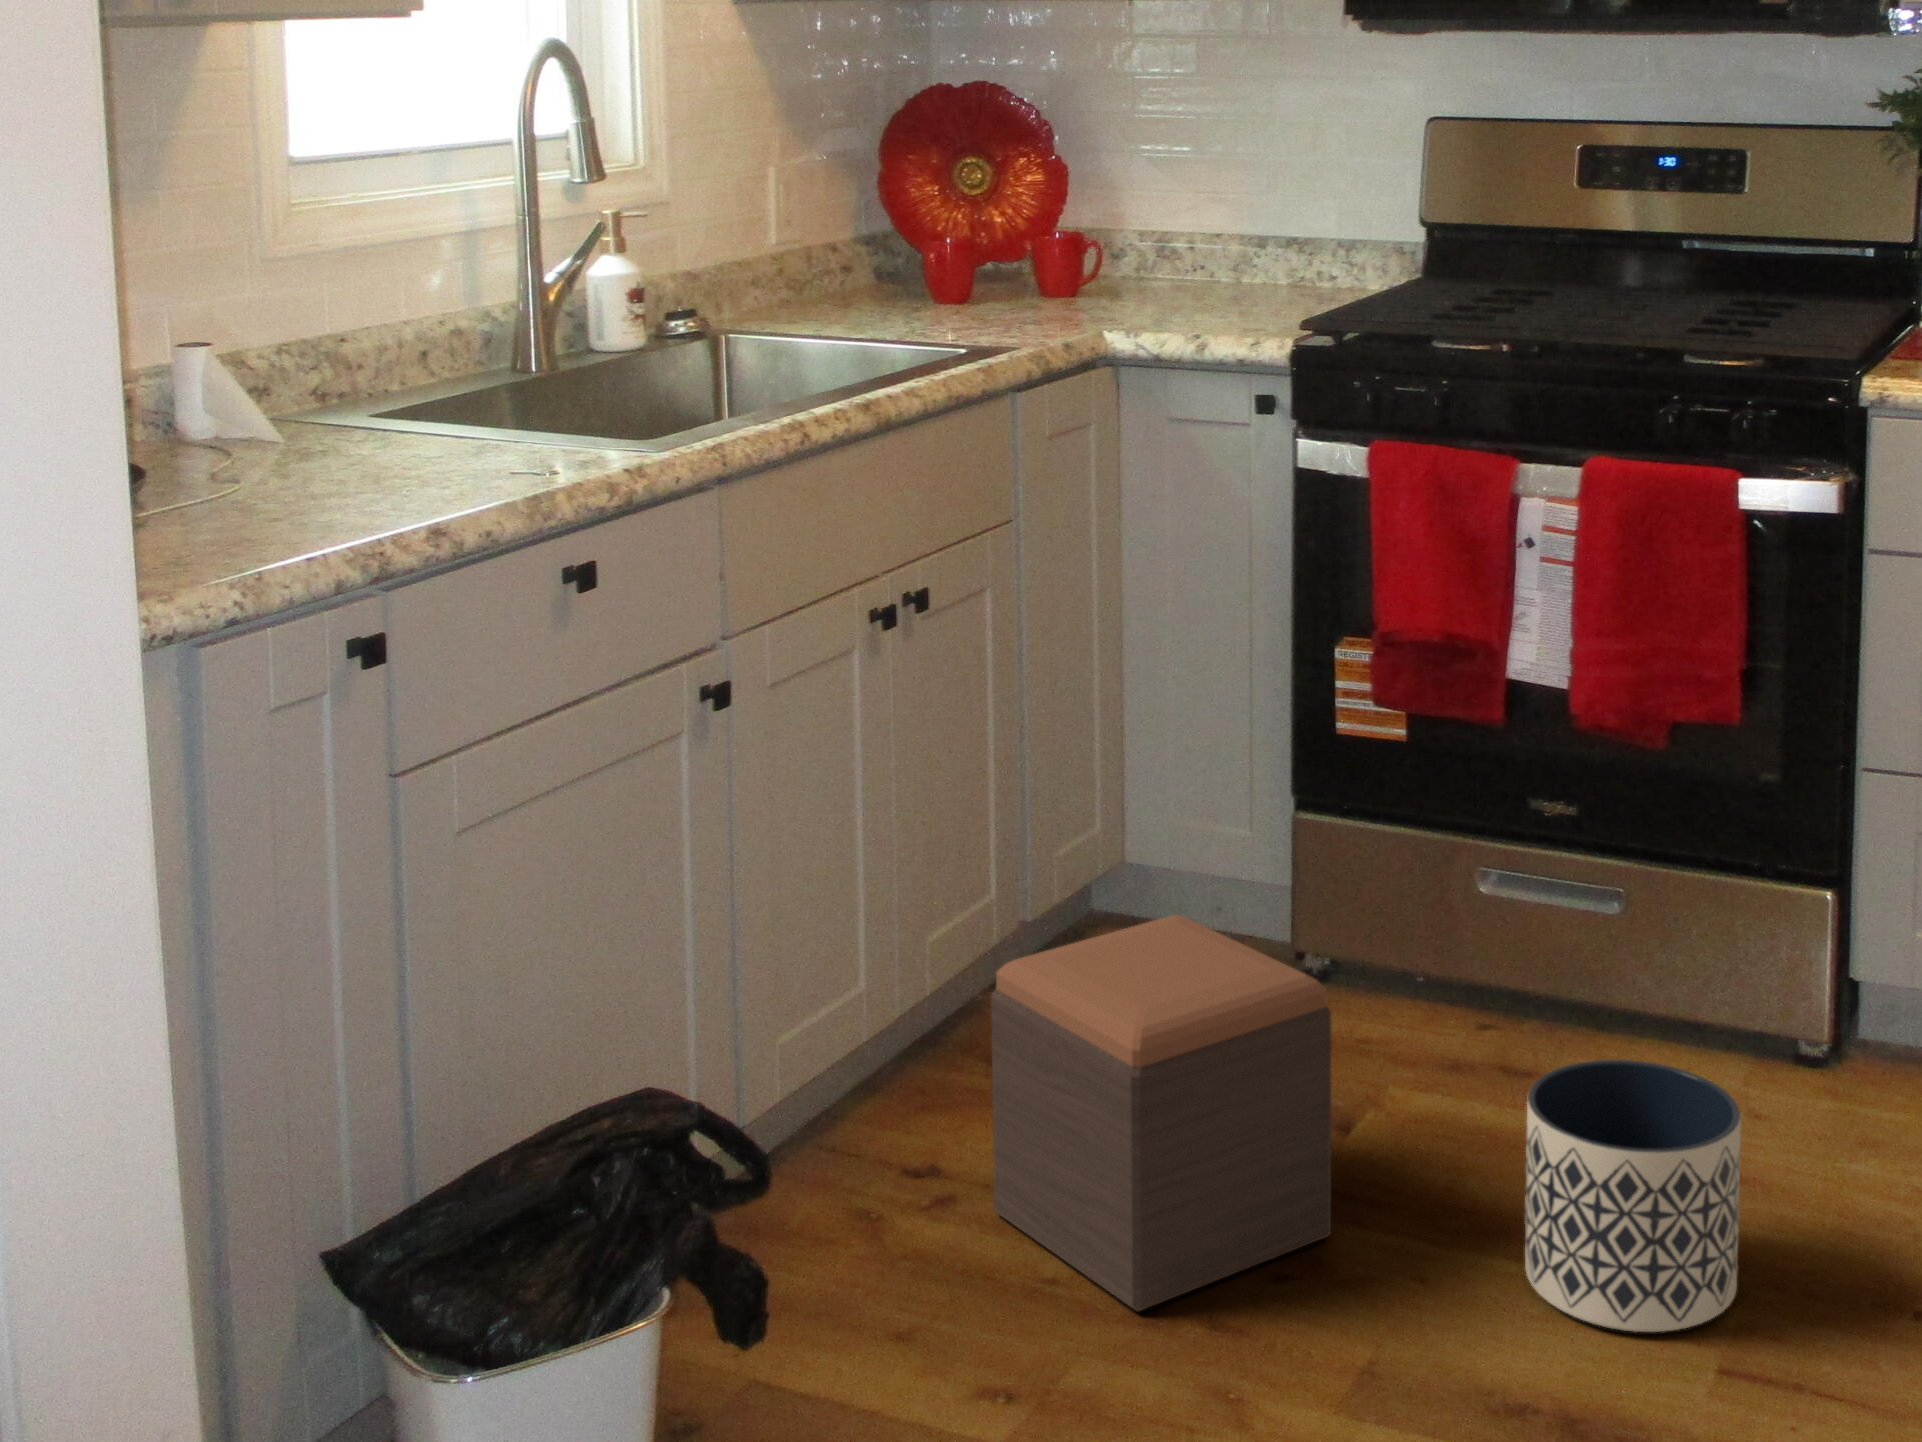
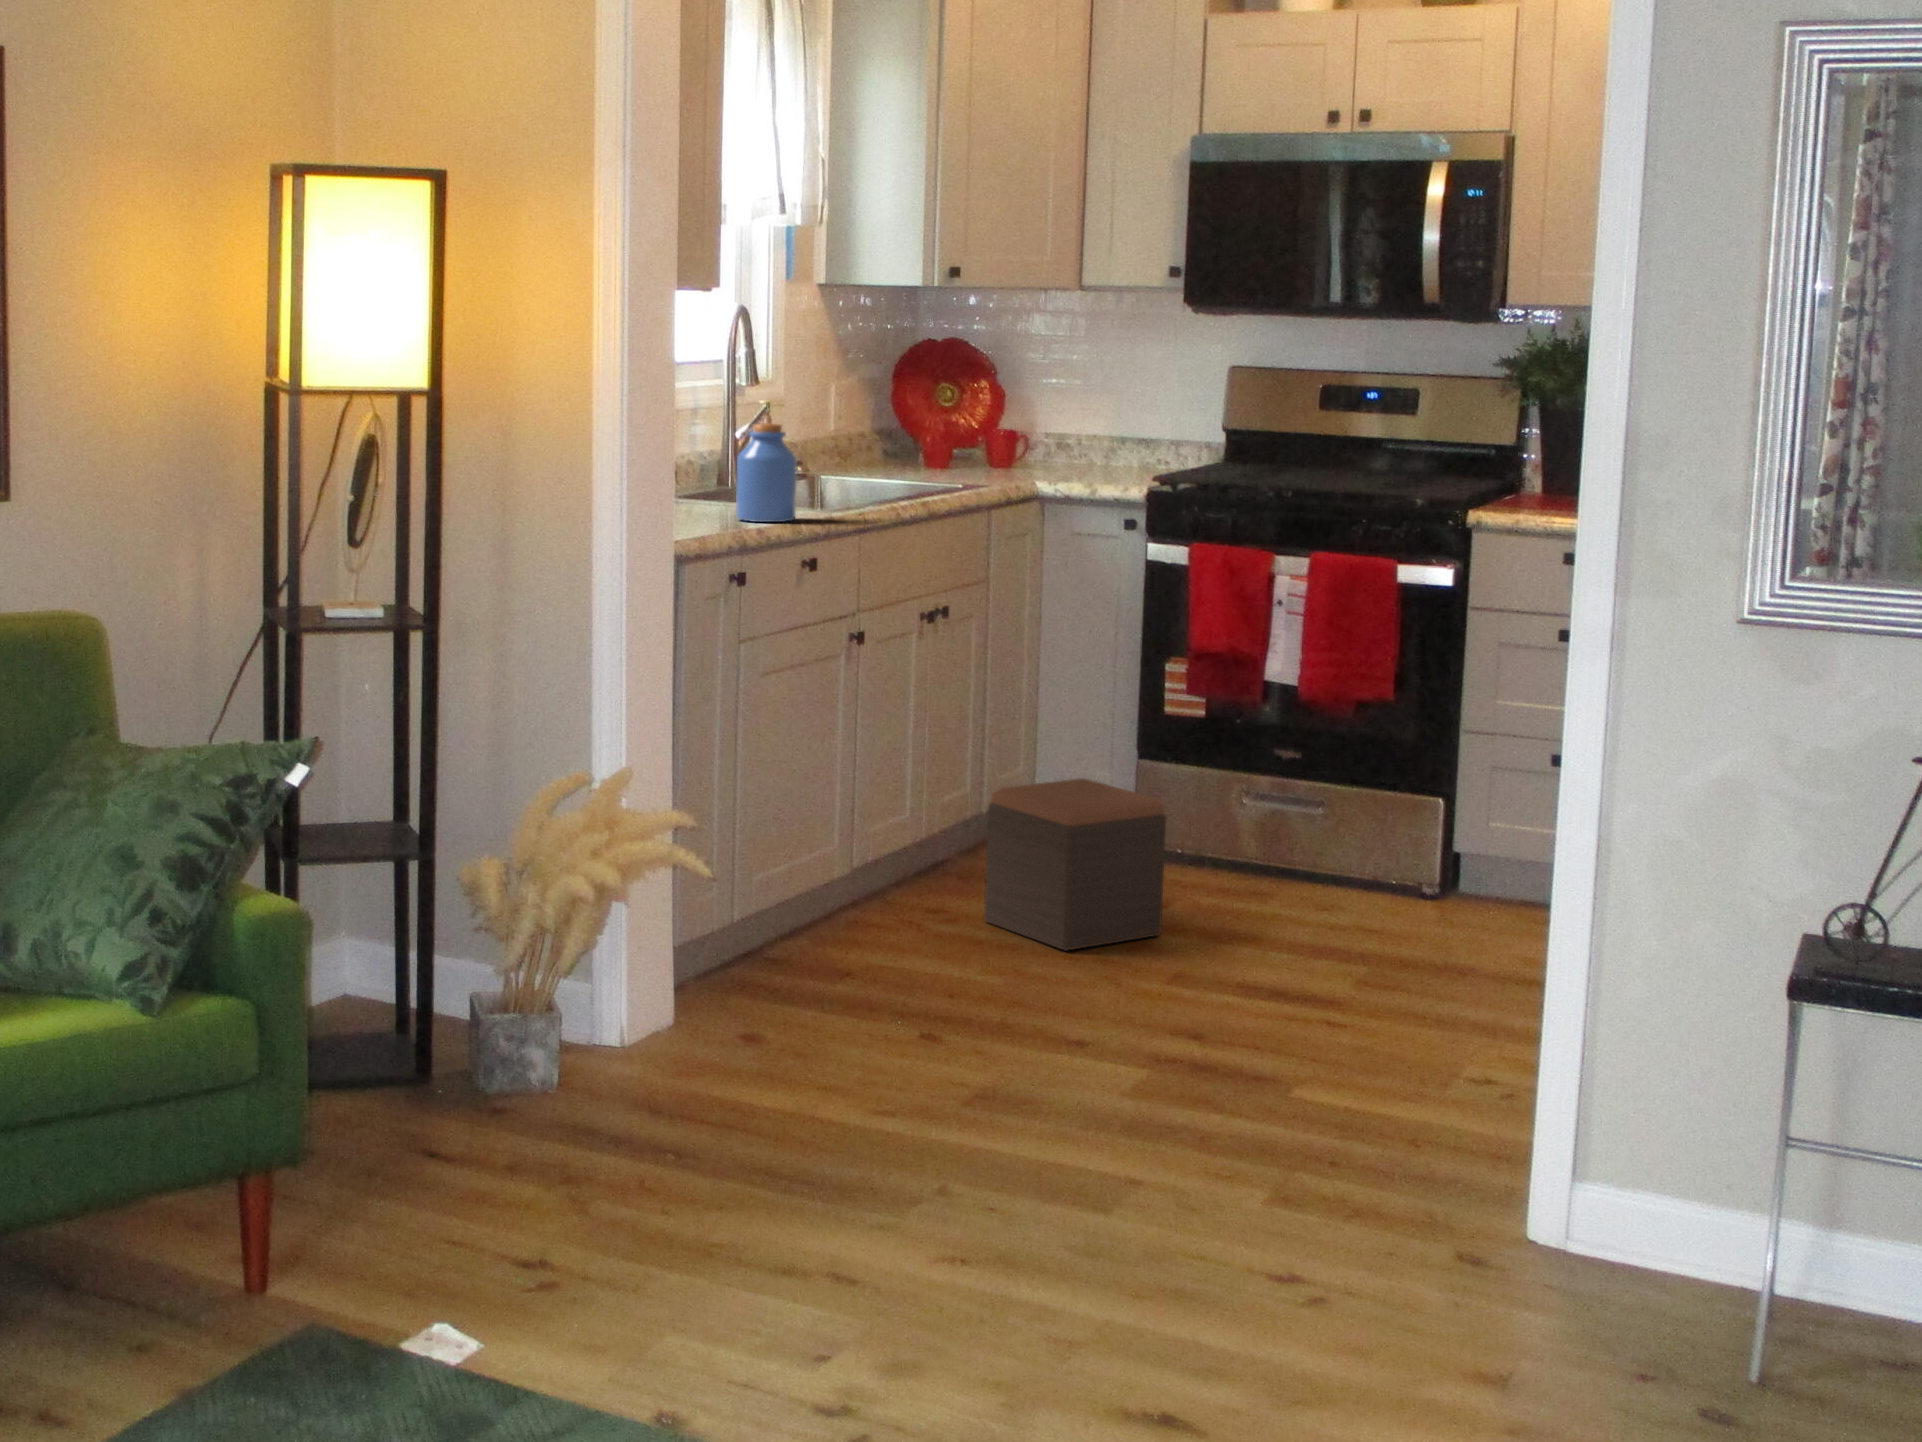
jar: none [415,279,547,487] -> present [736,423,797,522]
planter: present [1525,1060,1741,1332] -> none [1262,850,1376,968]

